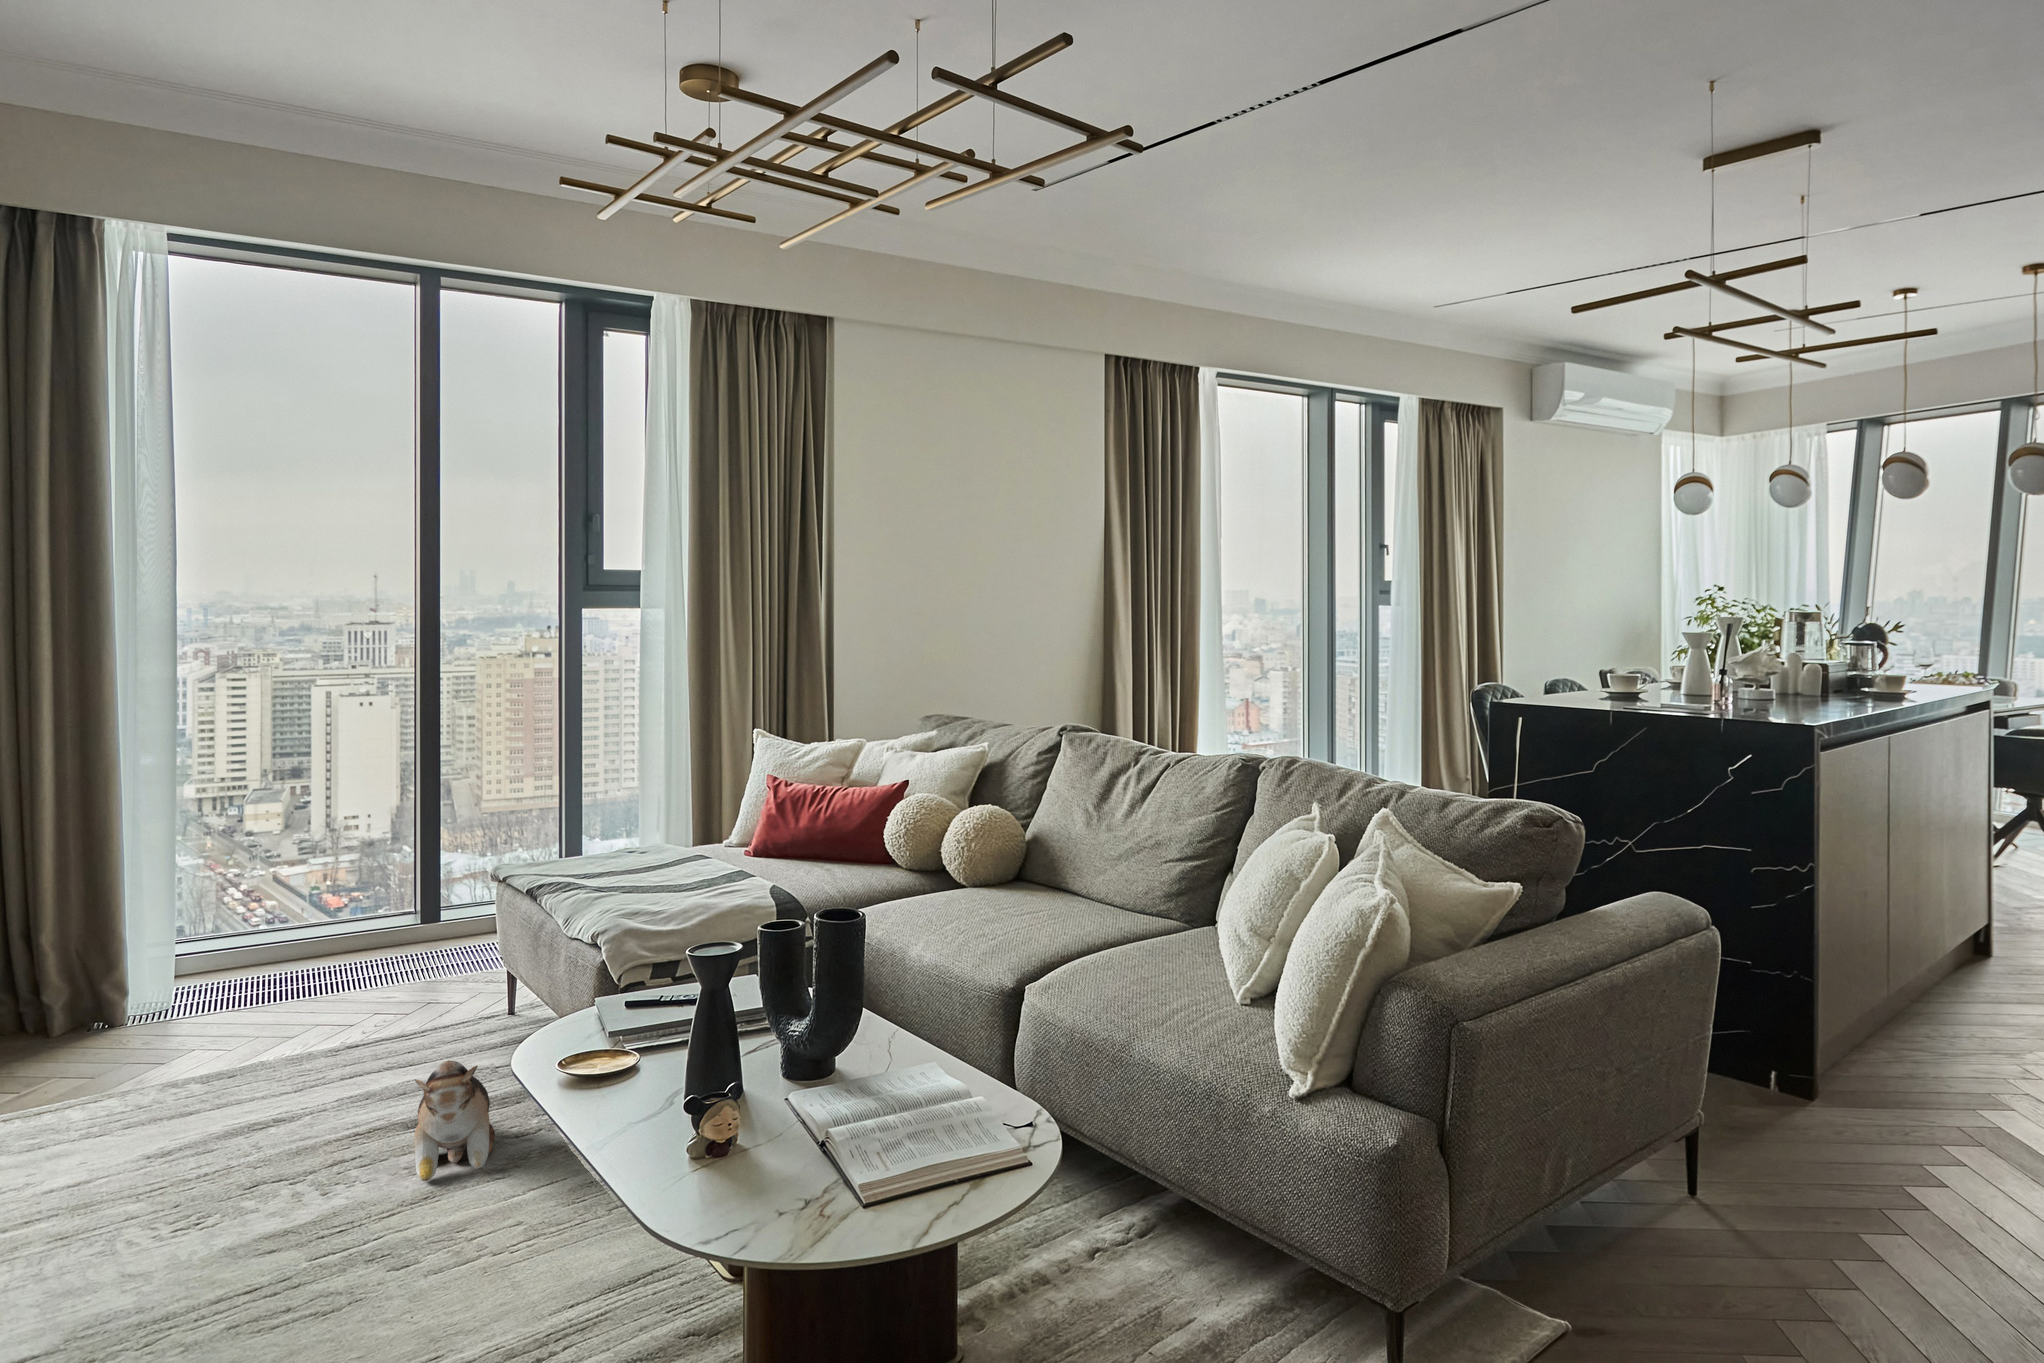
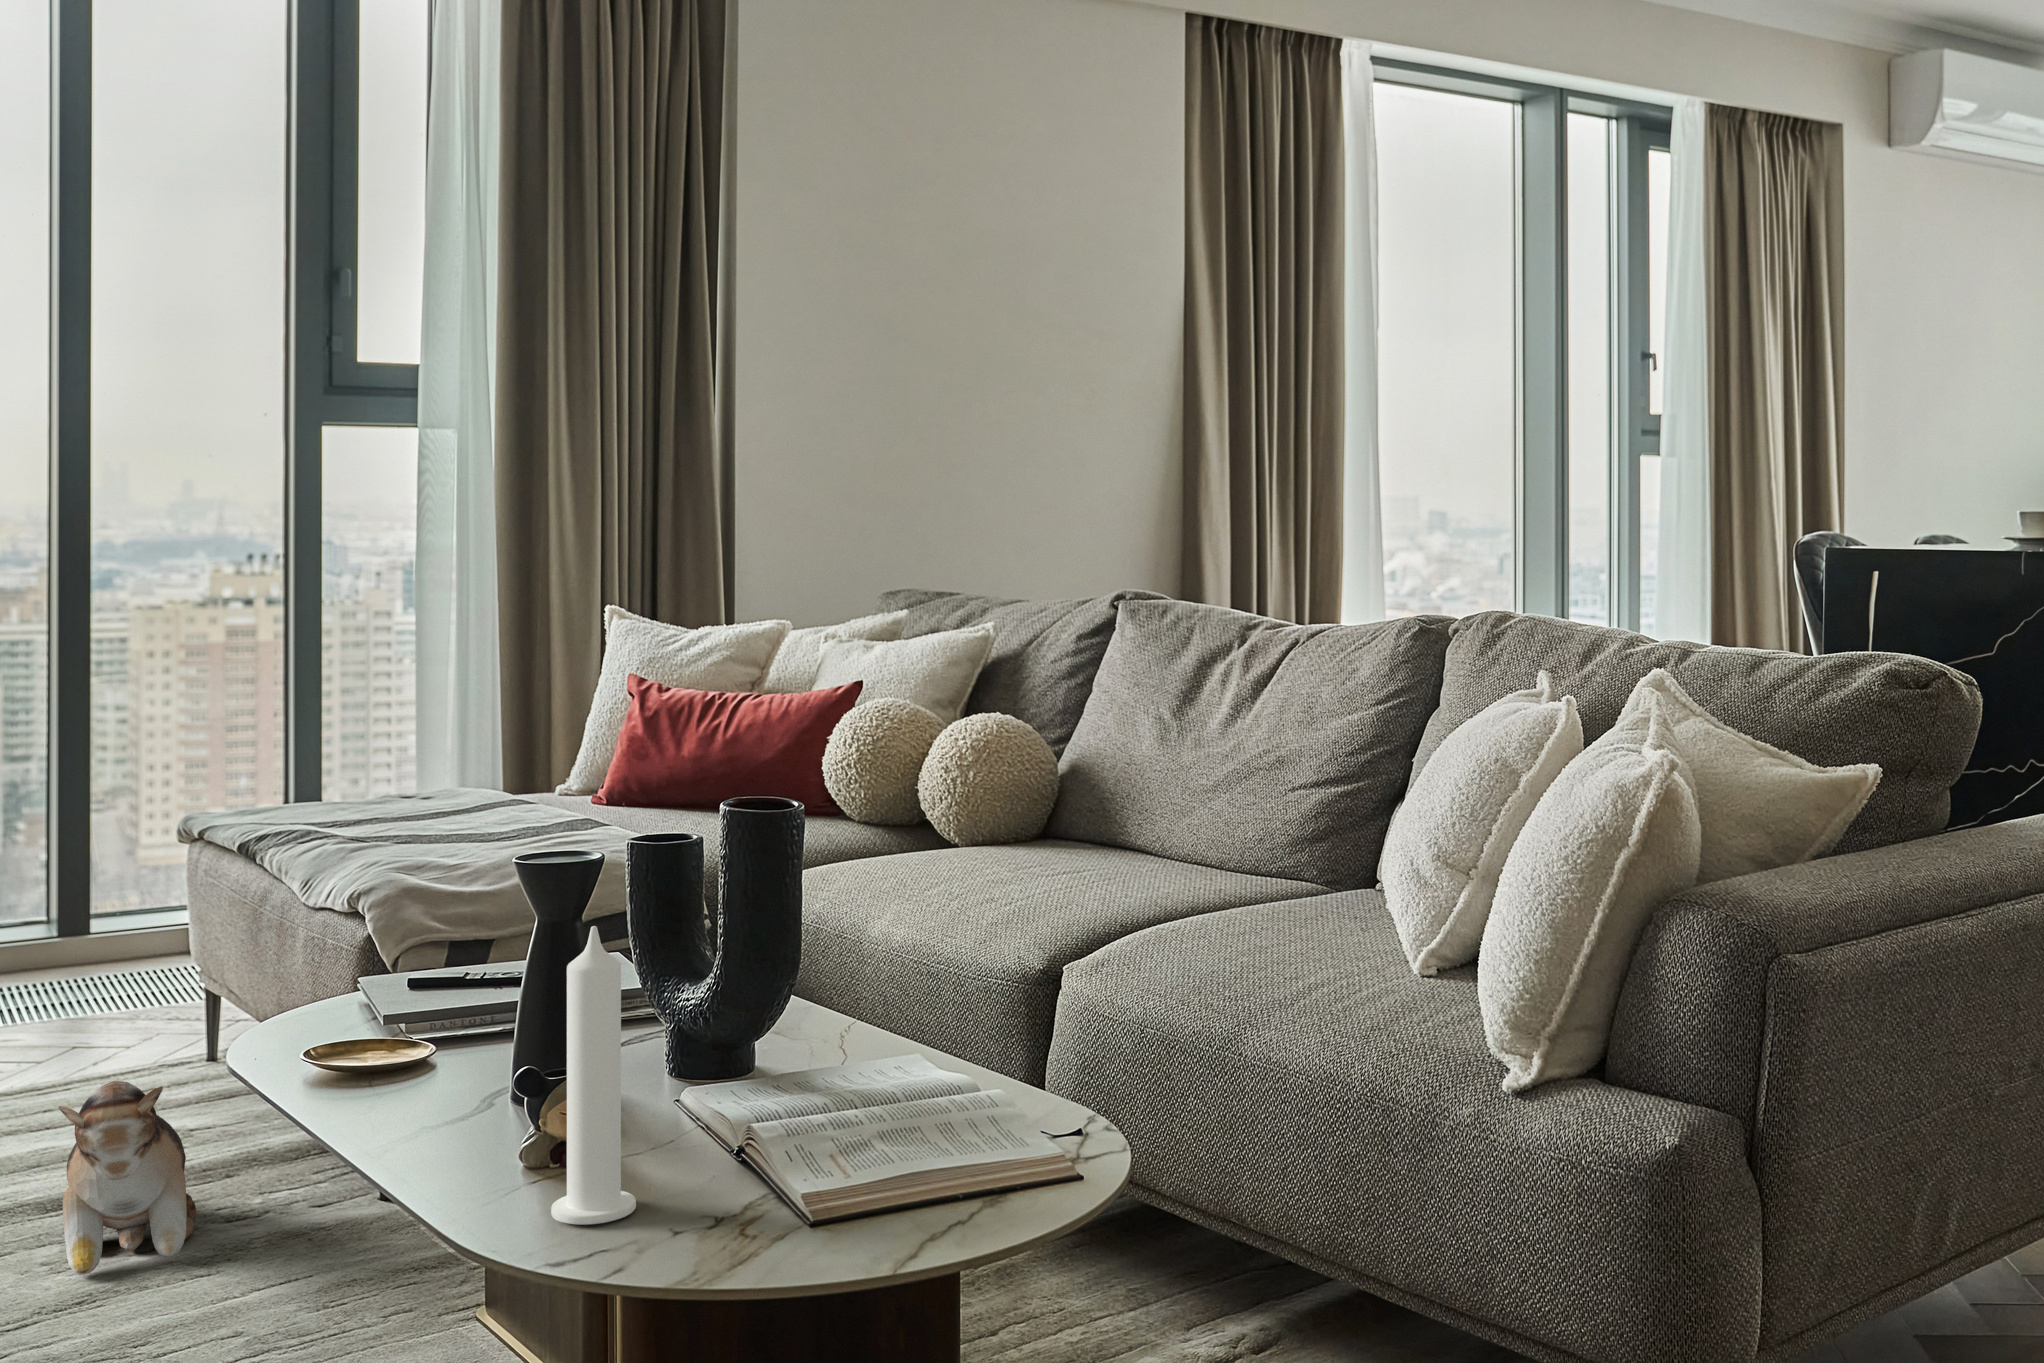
candle: none [710,1015,761,1202] -> present [551,926,636,1225]

